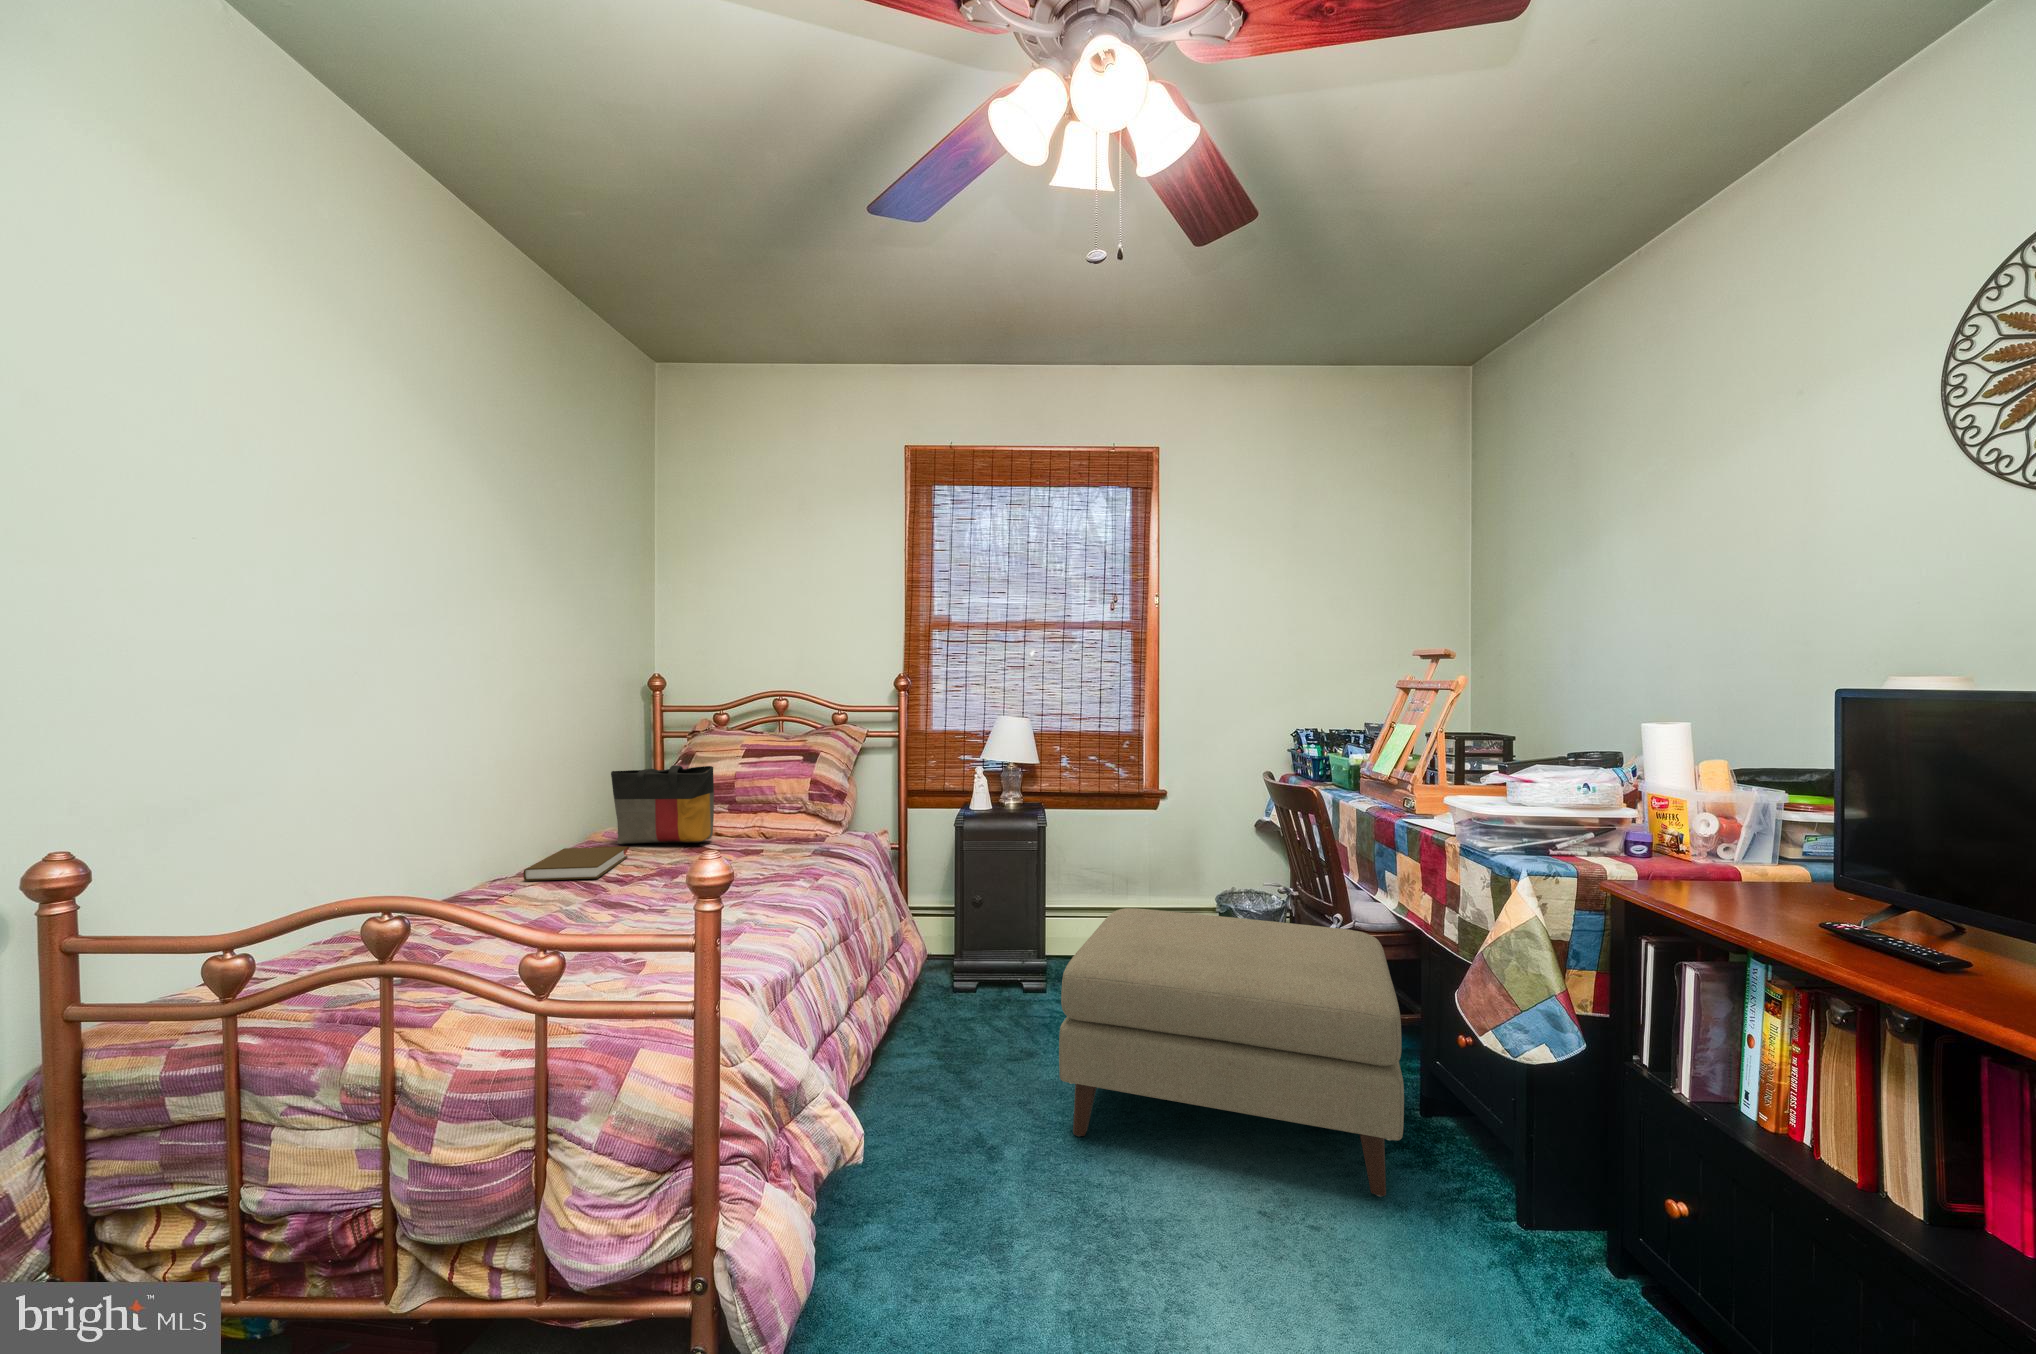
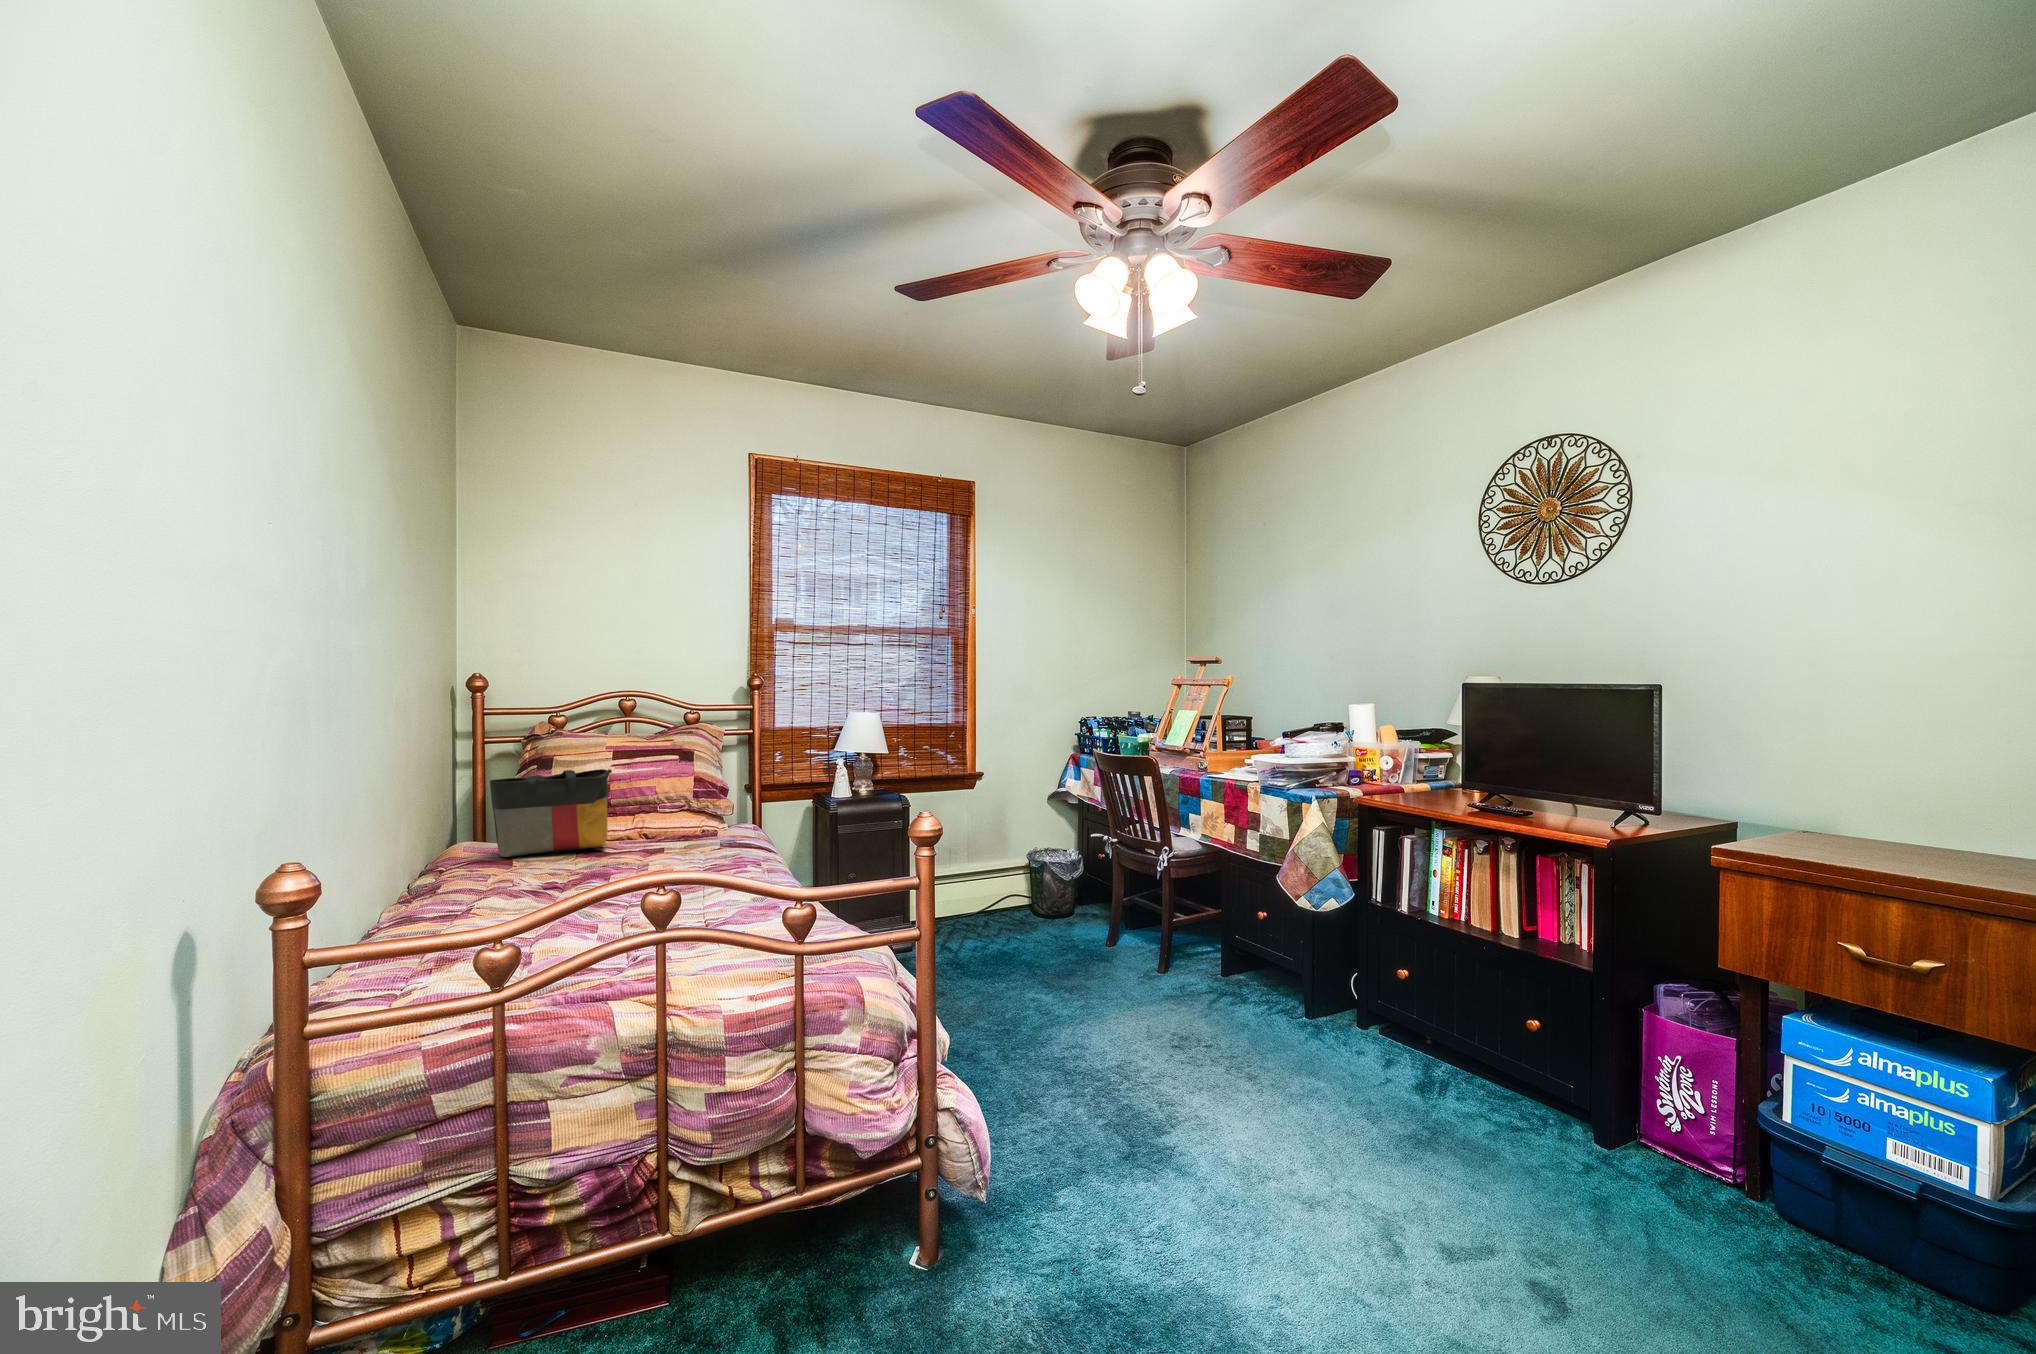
book: present [524,847,628,881] -> none [465,856,555,896]
ottoman: present [1059,908,1404,1196] -> none [992,859,1245,1036]

